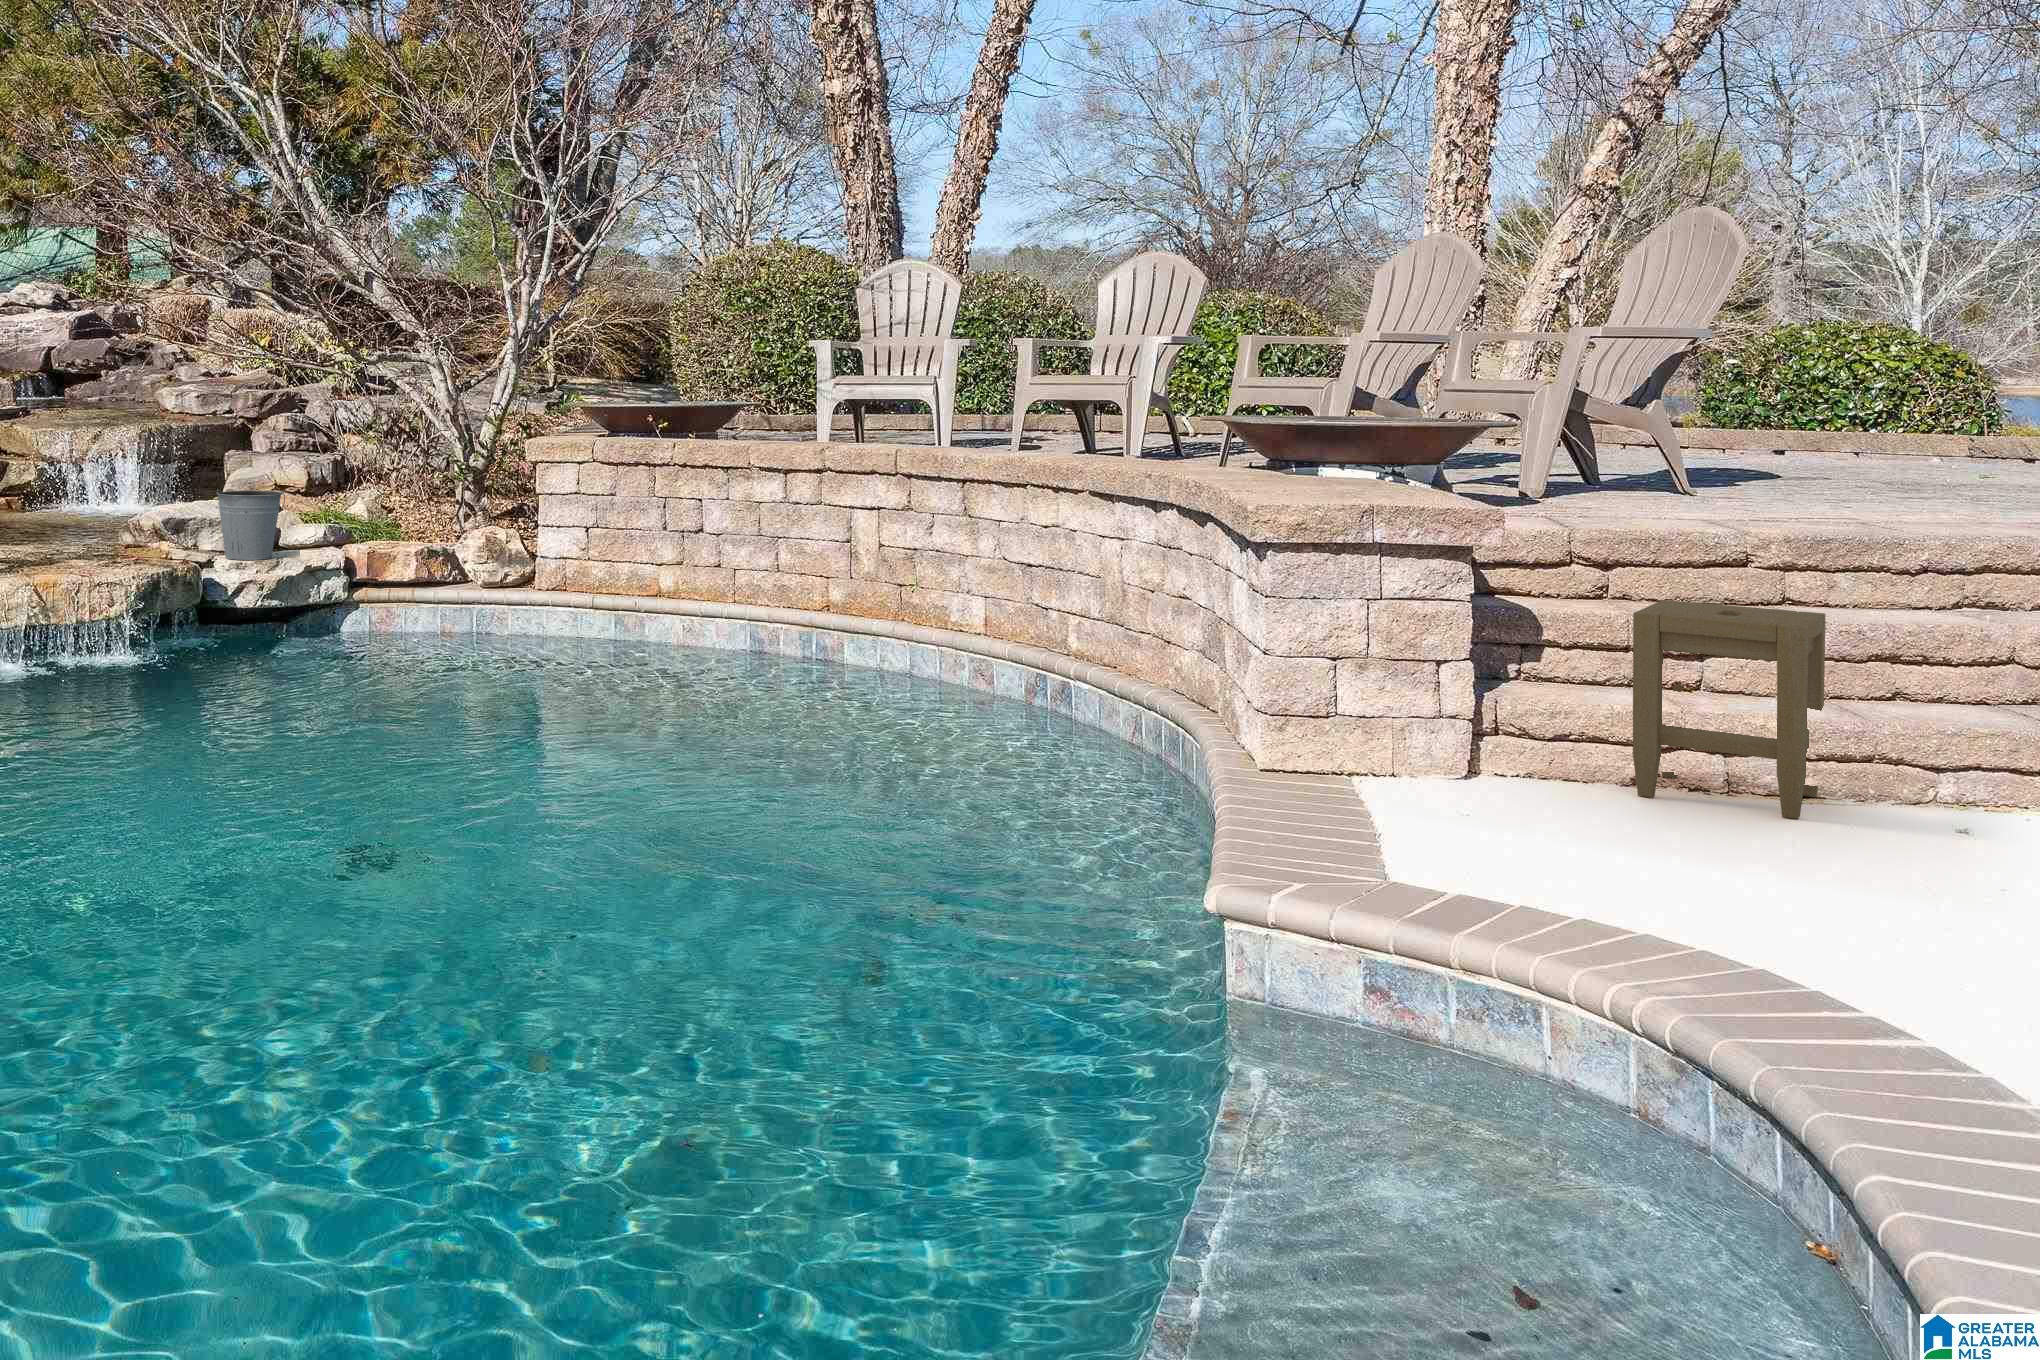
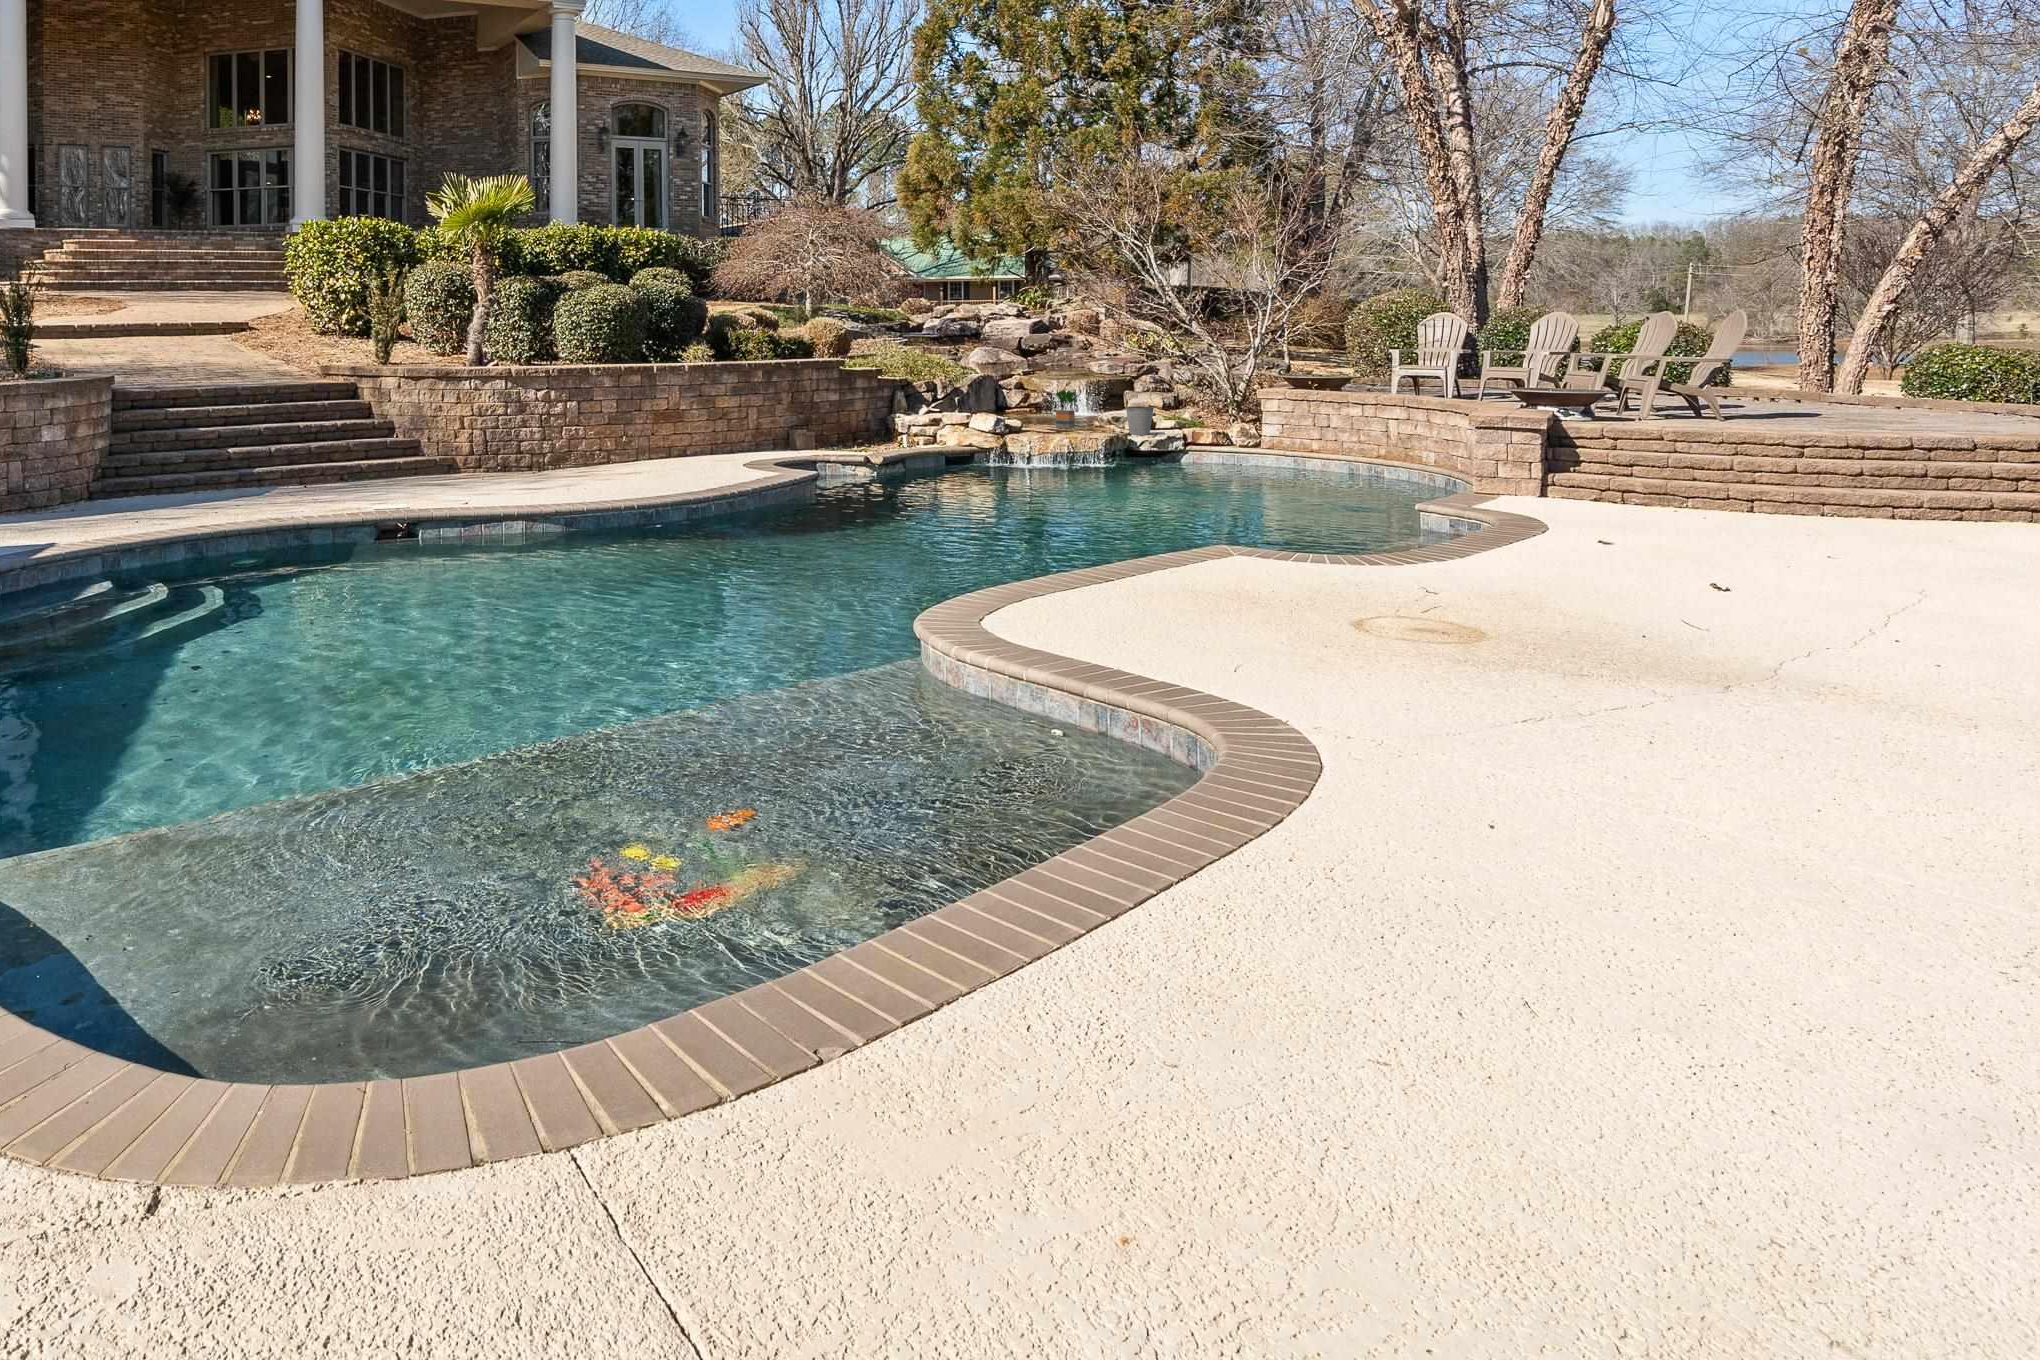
potted tree: none [62,452,122,544] -> present [1055,390,1079,428]
stool: present [1633,600,1825,819] -> none [1646,444,1726,509]

